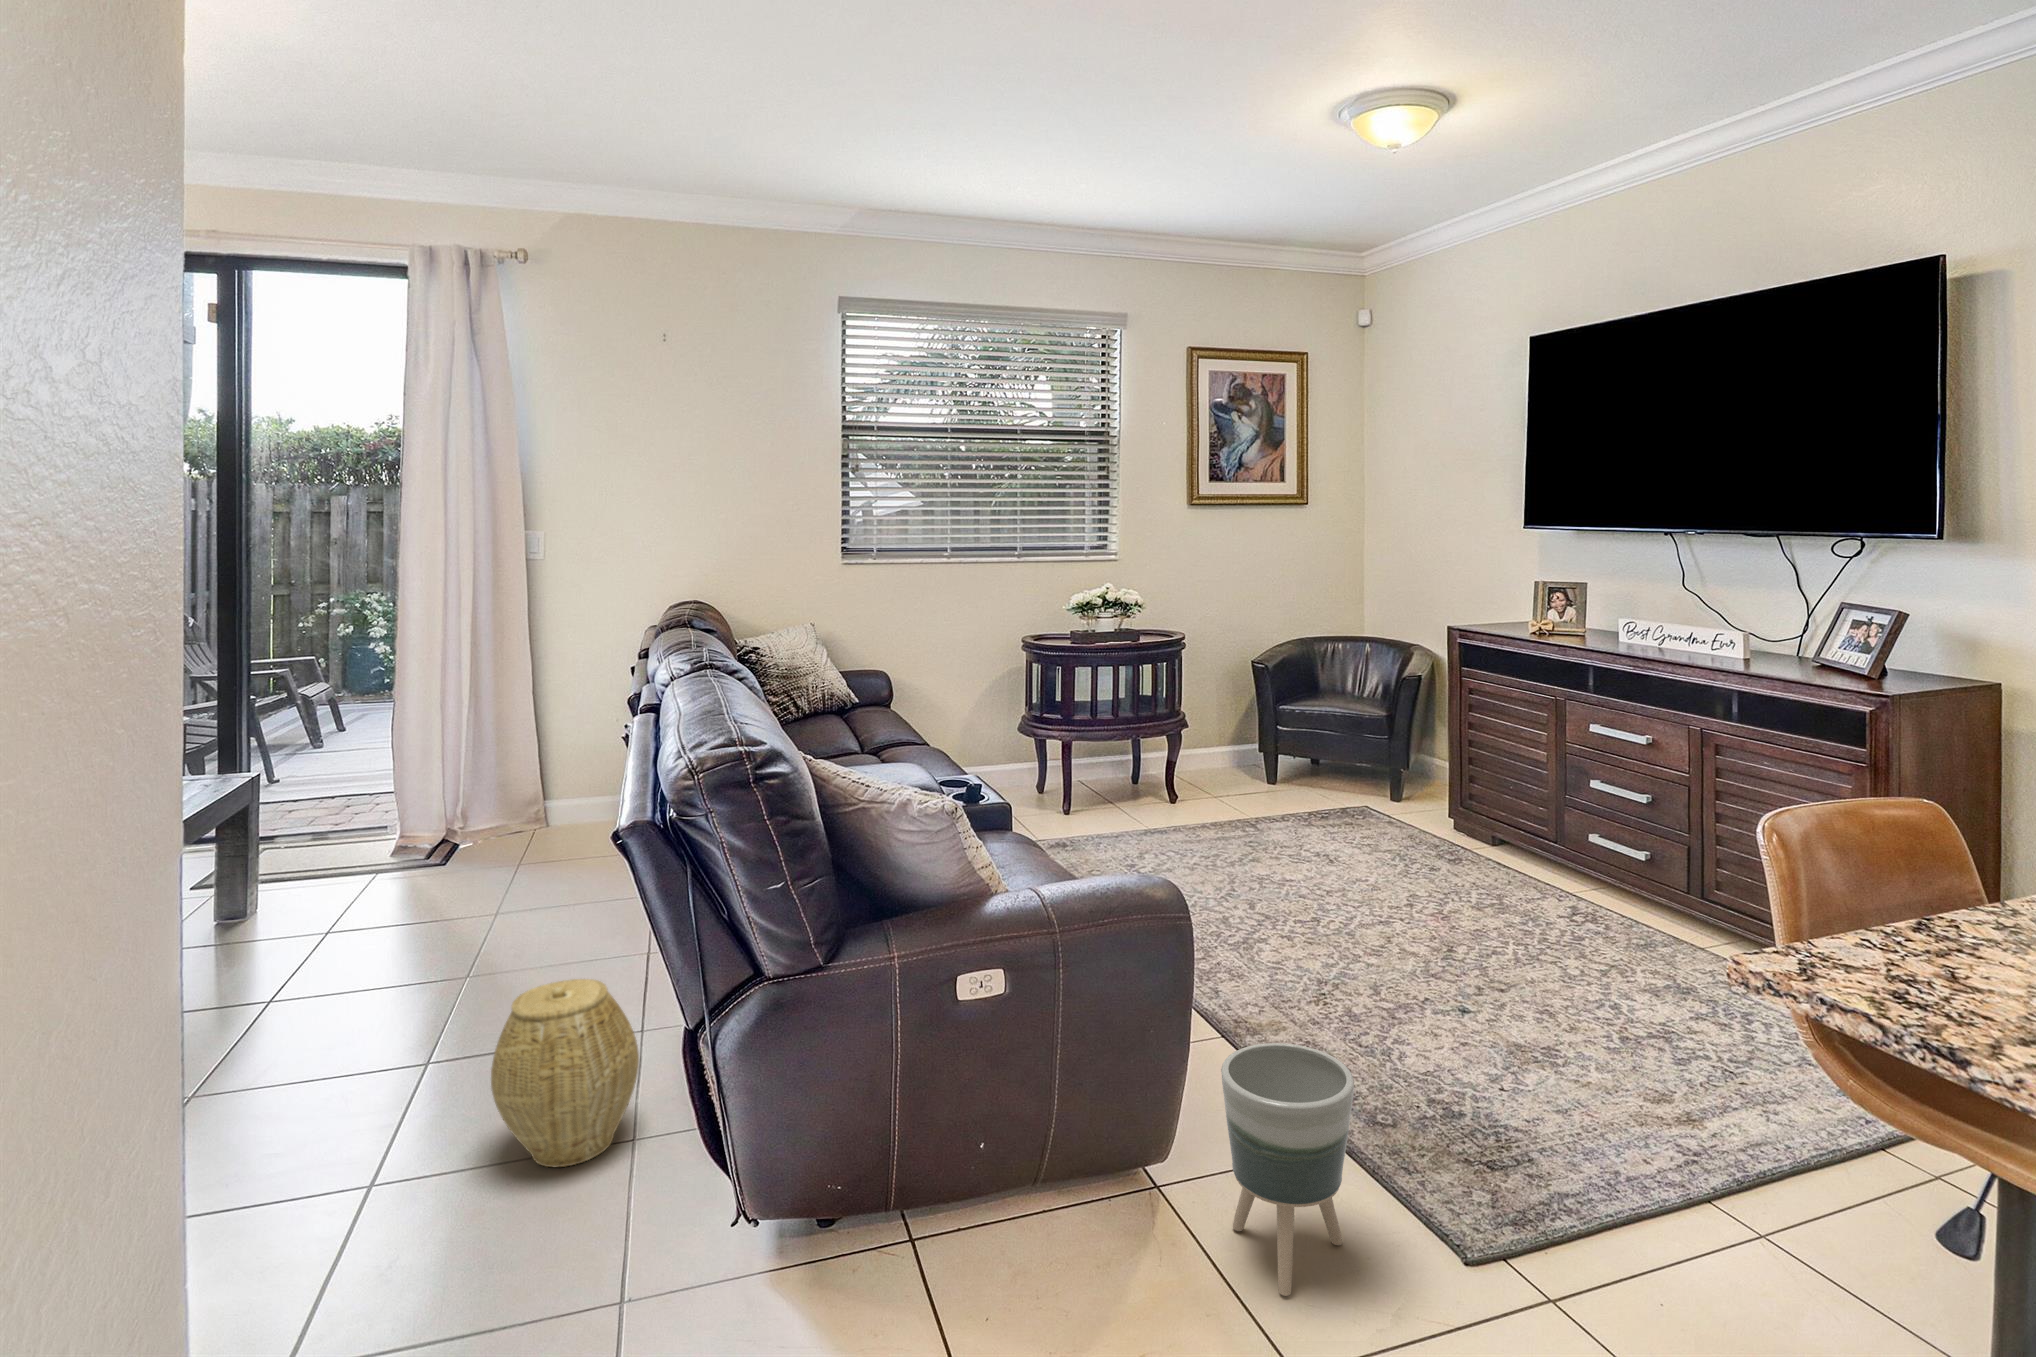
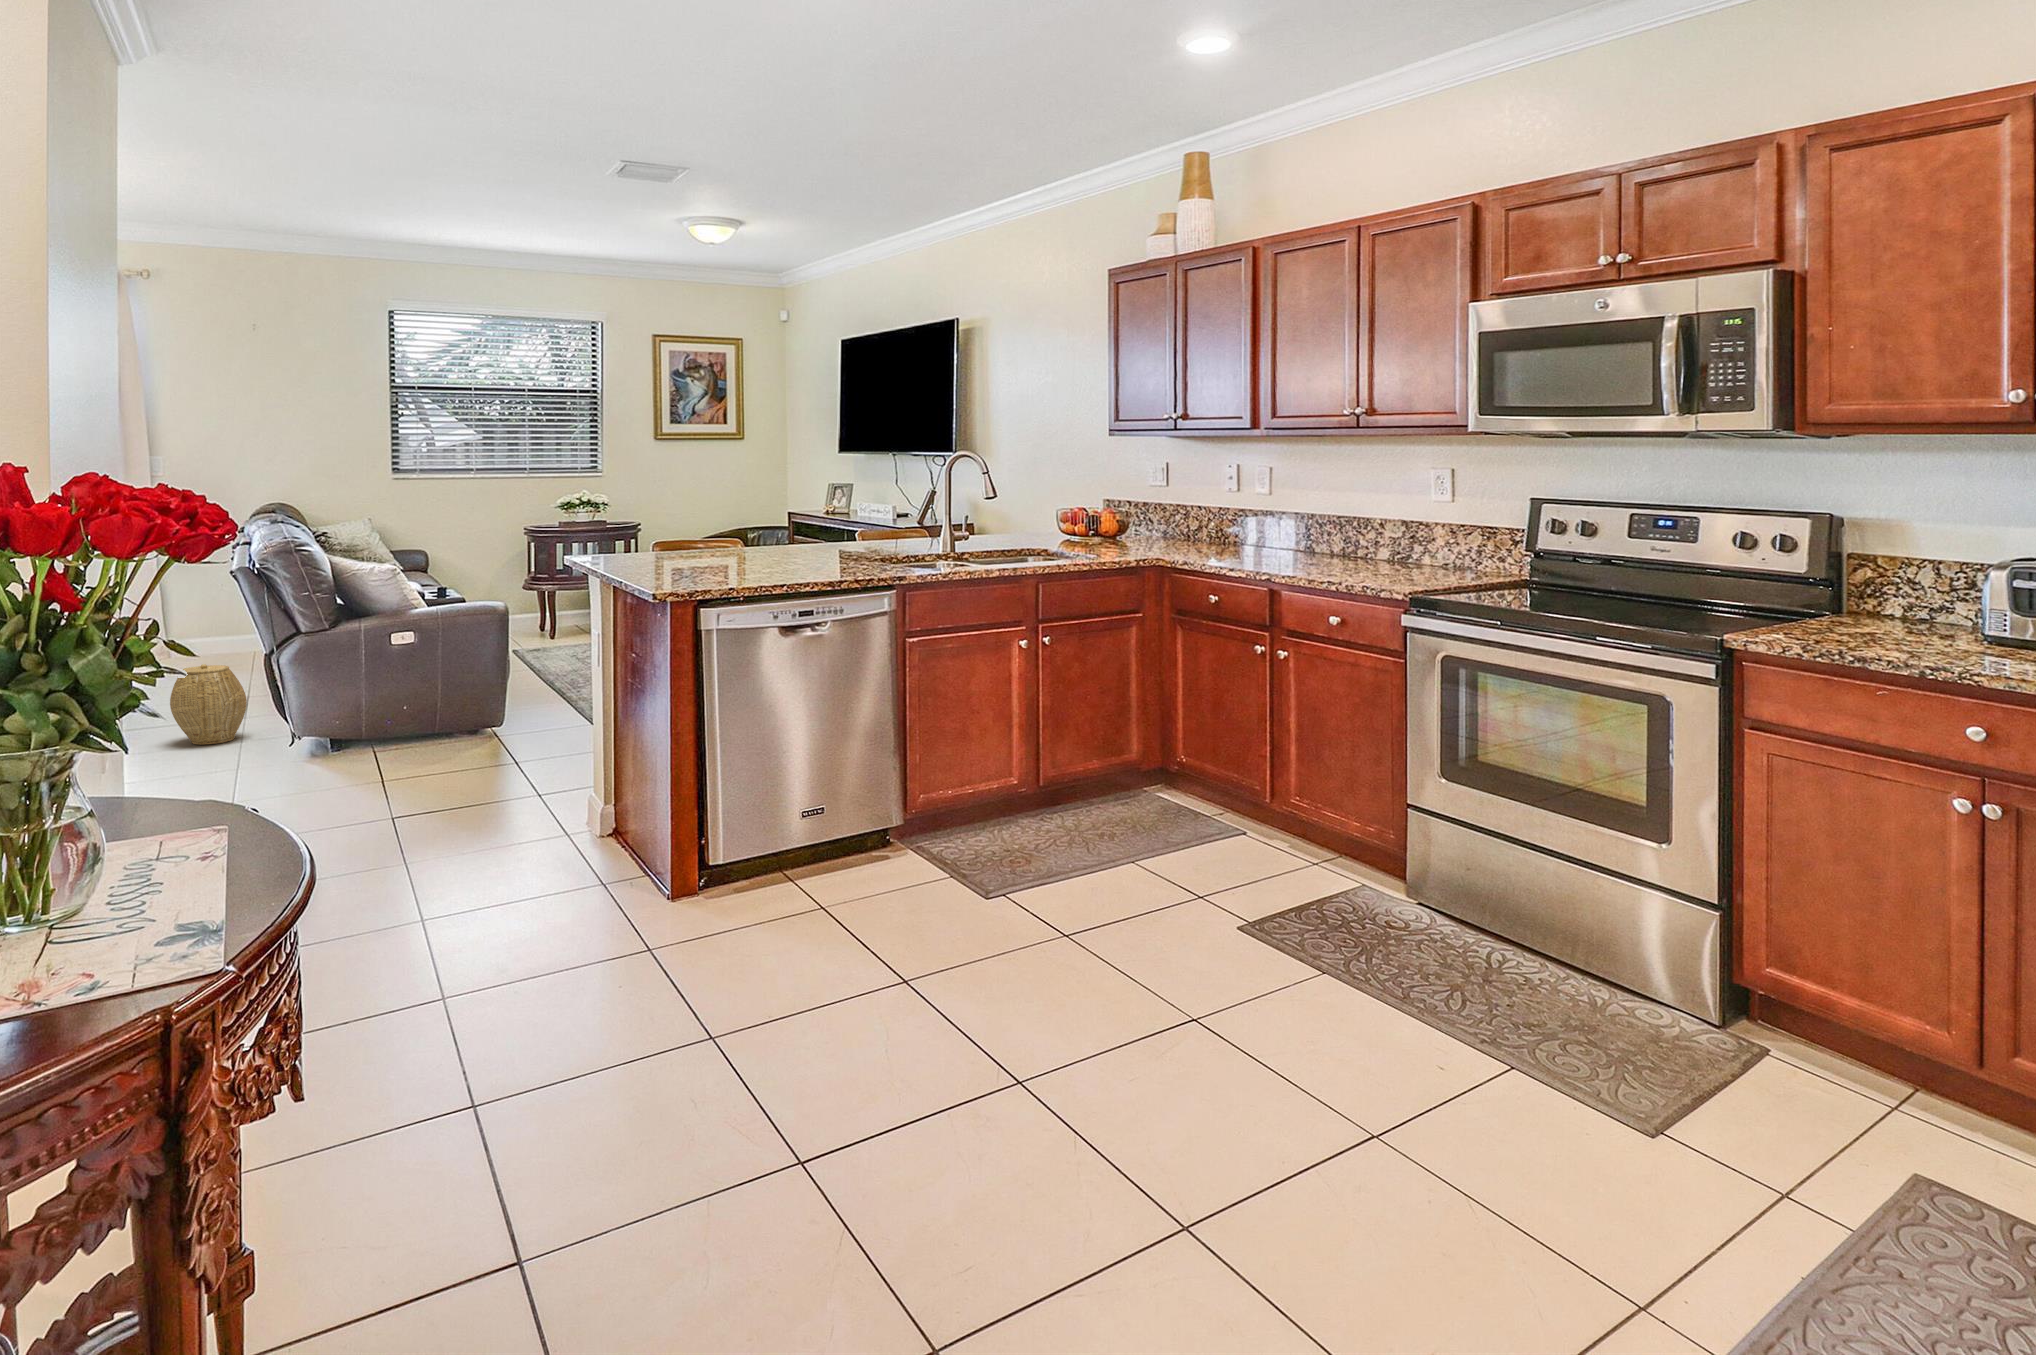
planter: present [1221,1043,1354,1296] -> none [499,666,556,748]

